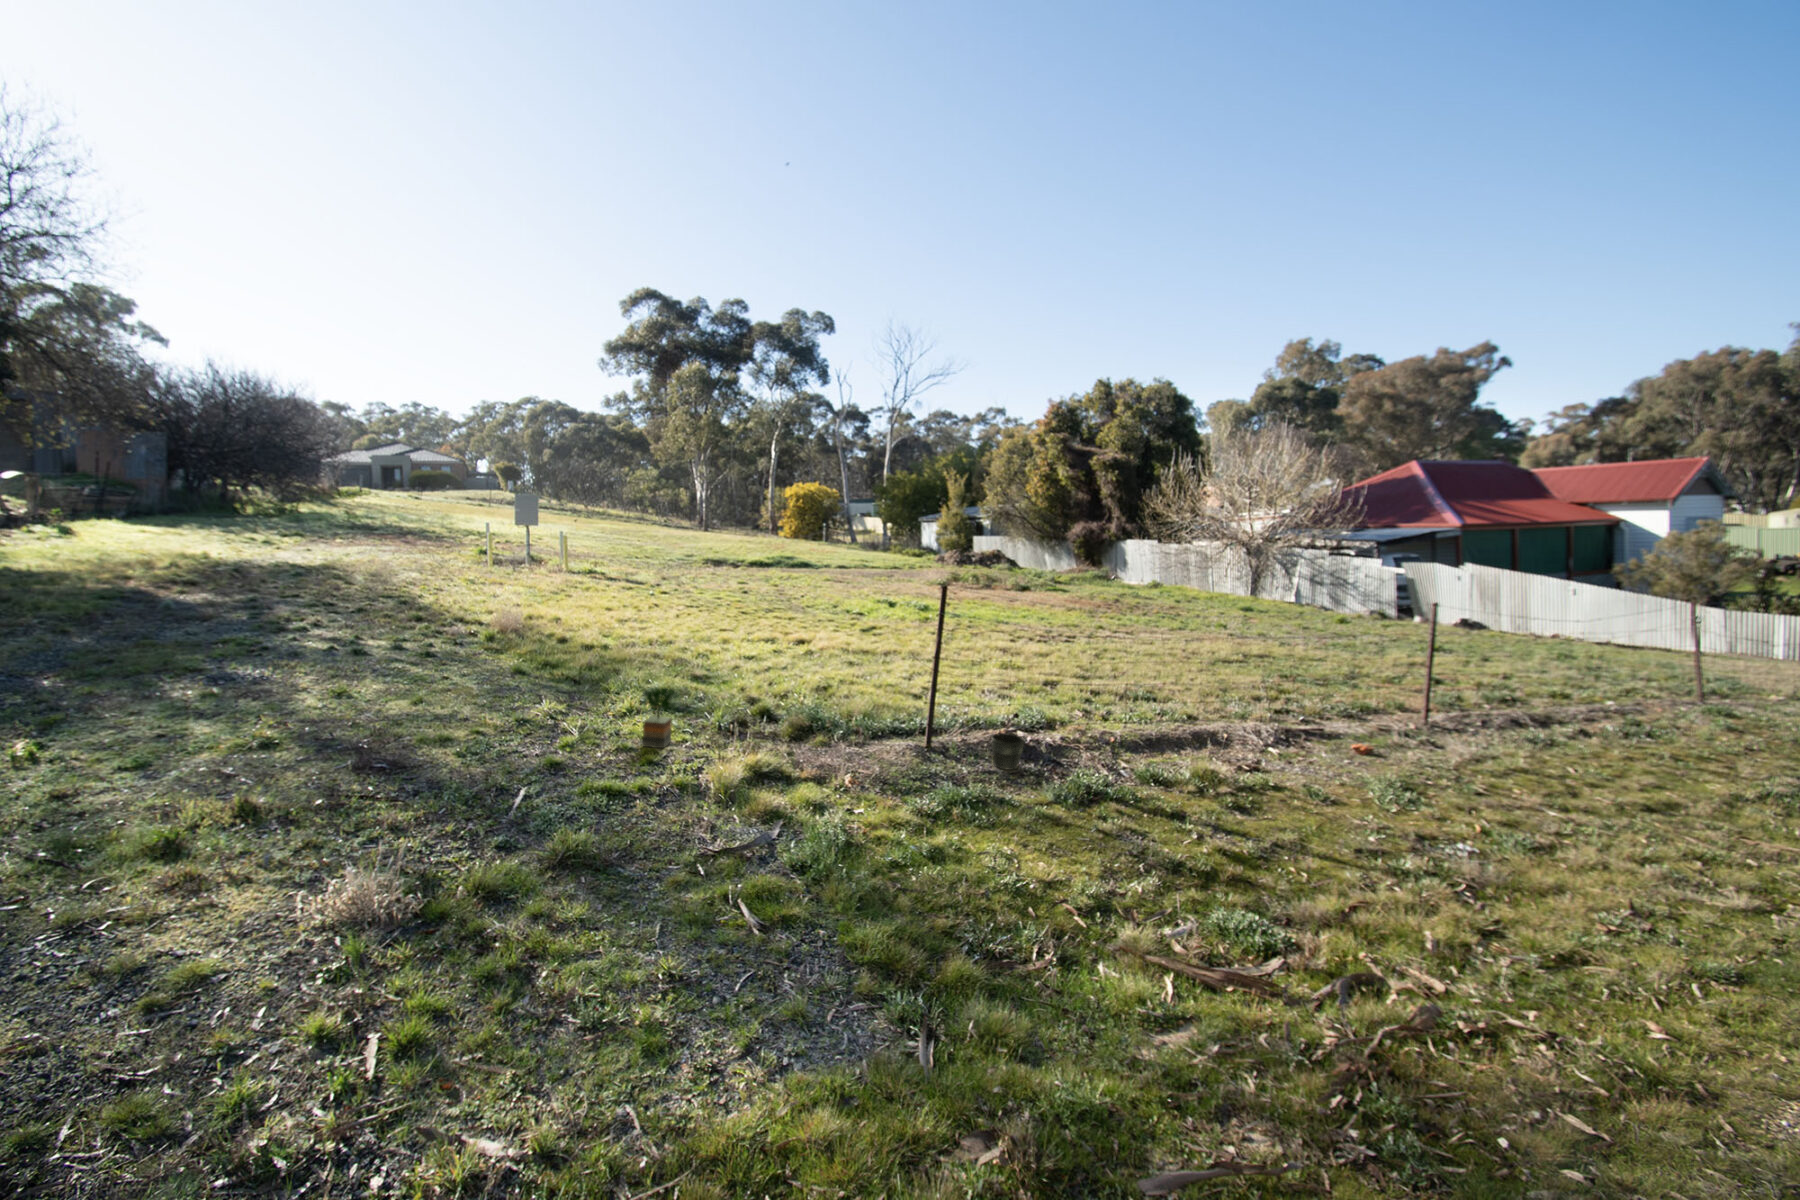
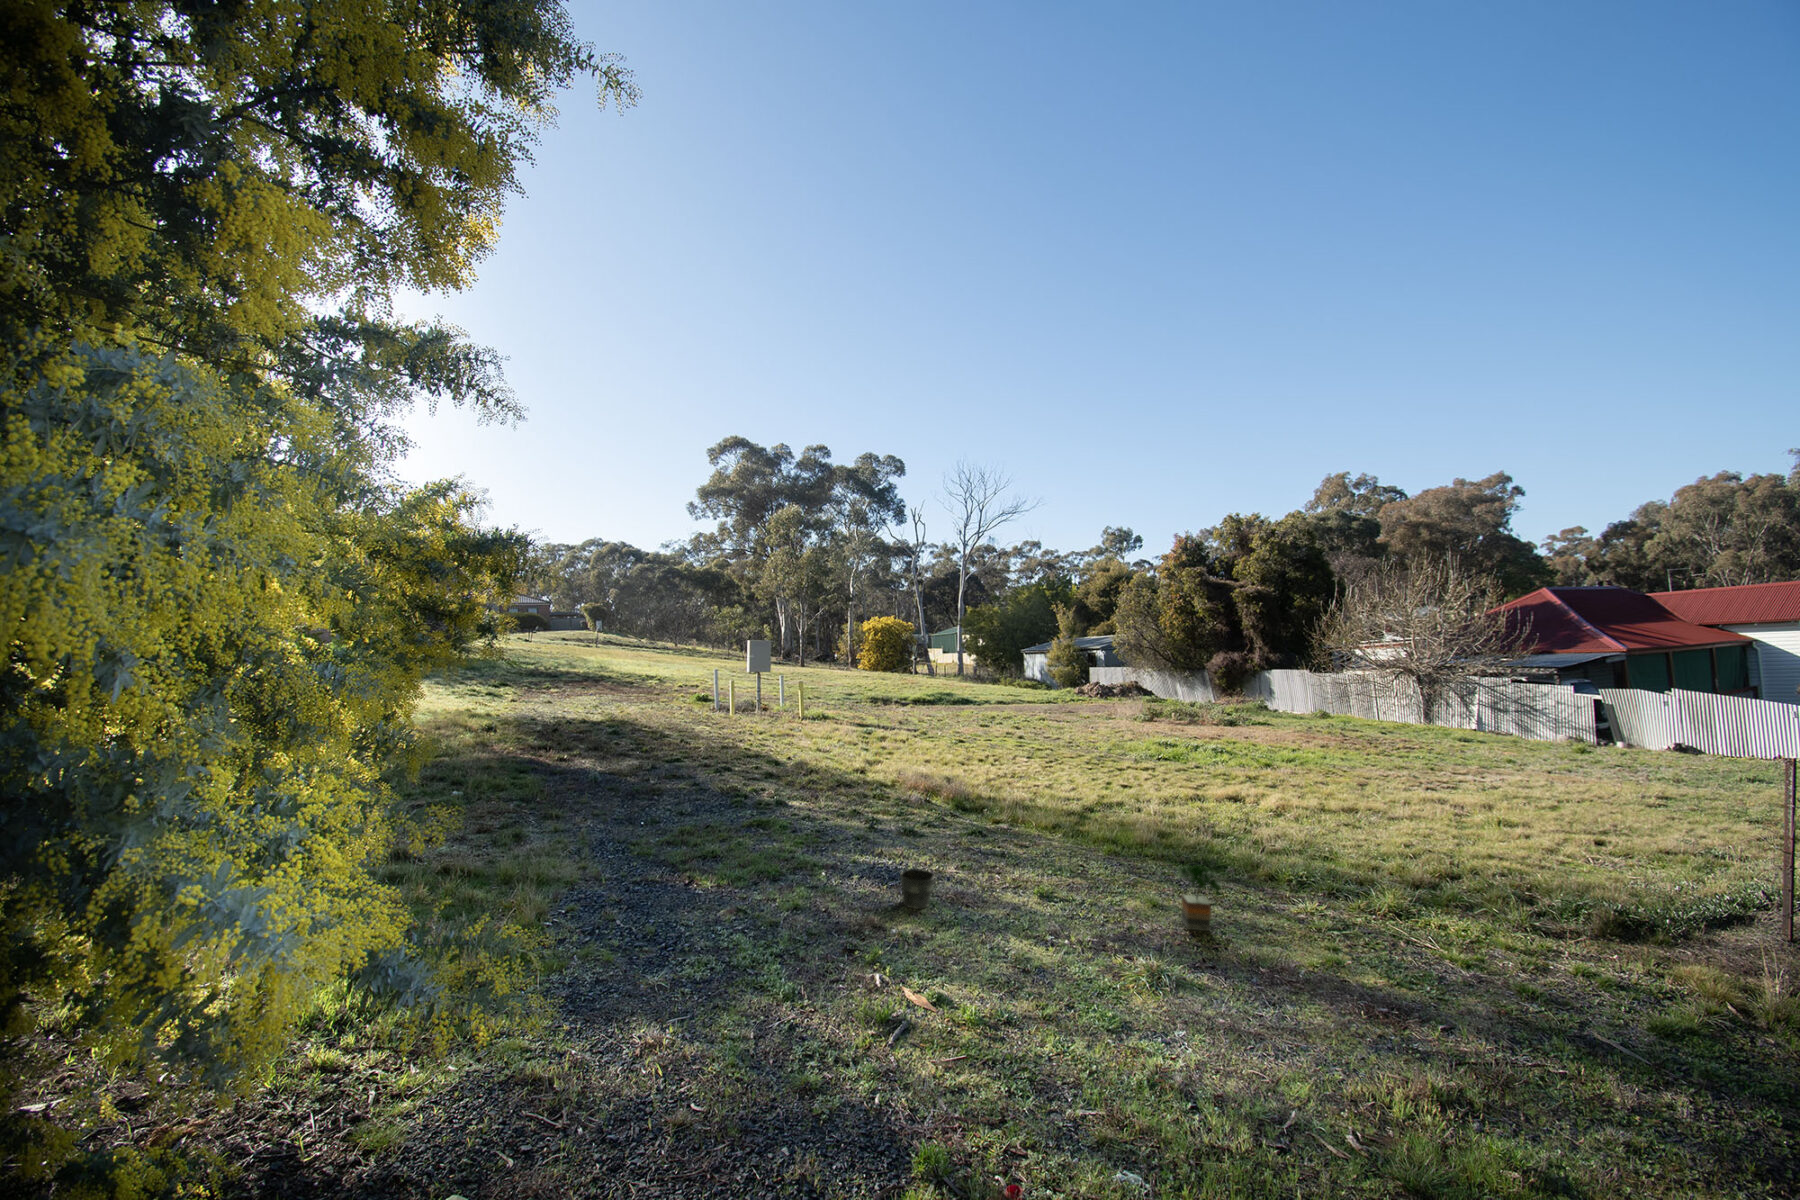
bucket: present [988,733,1025,770] -> present [897,869,934,909]

